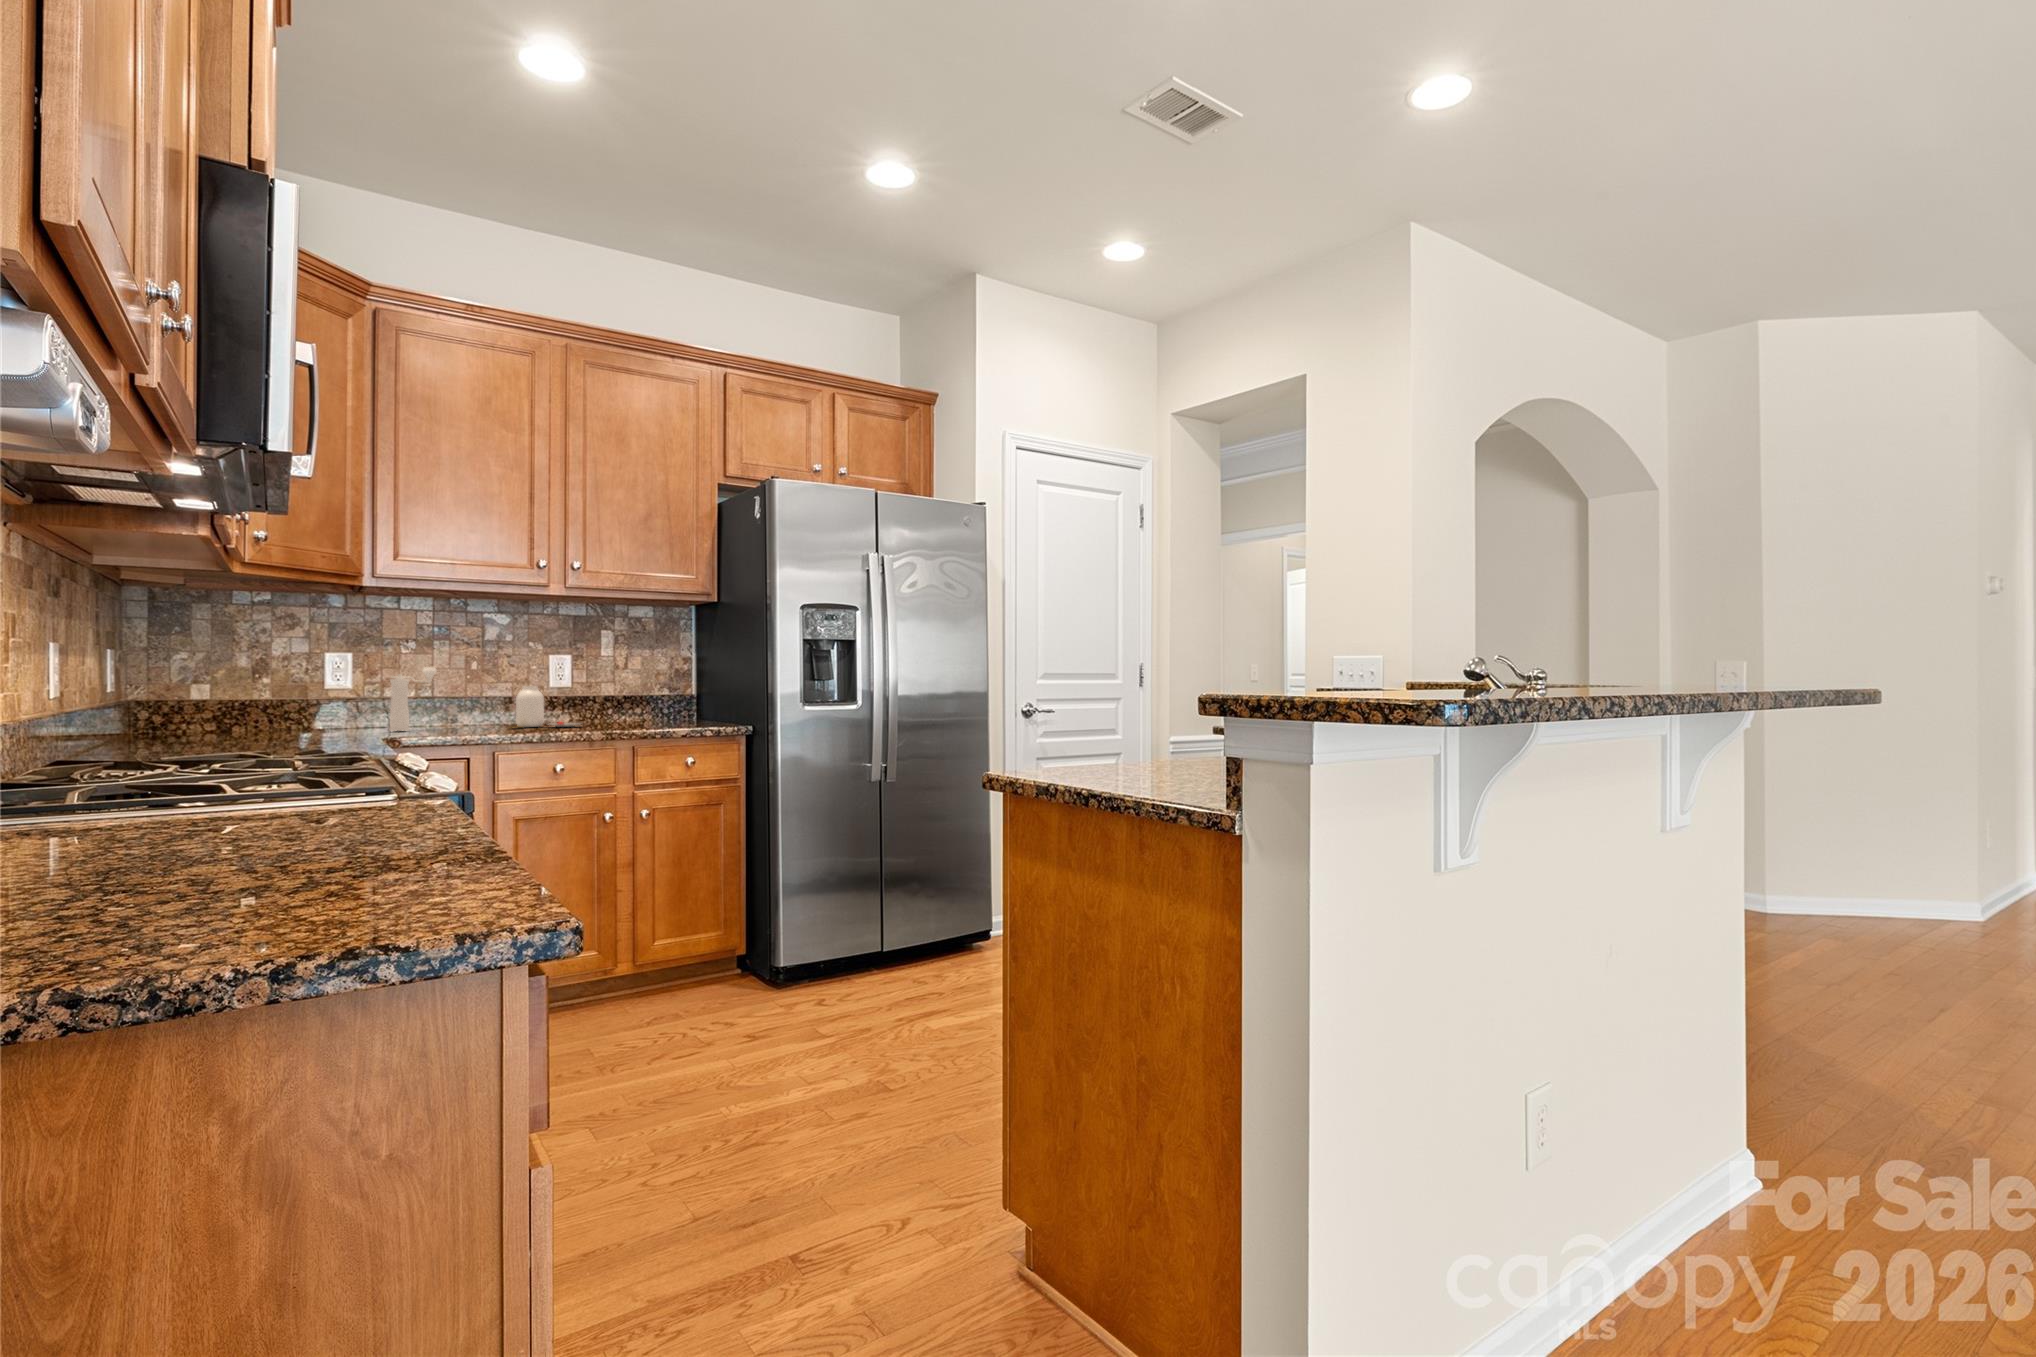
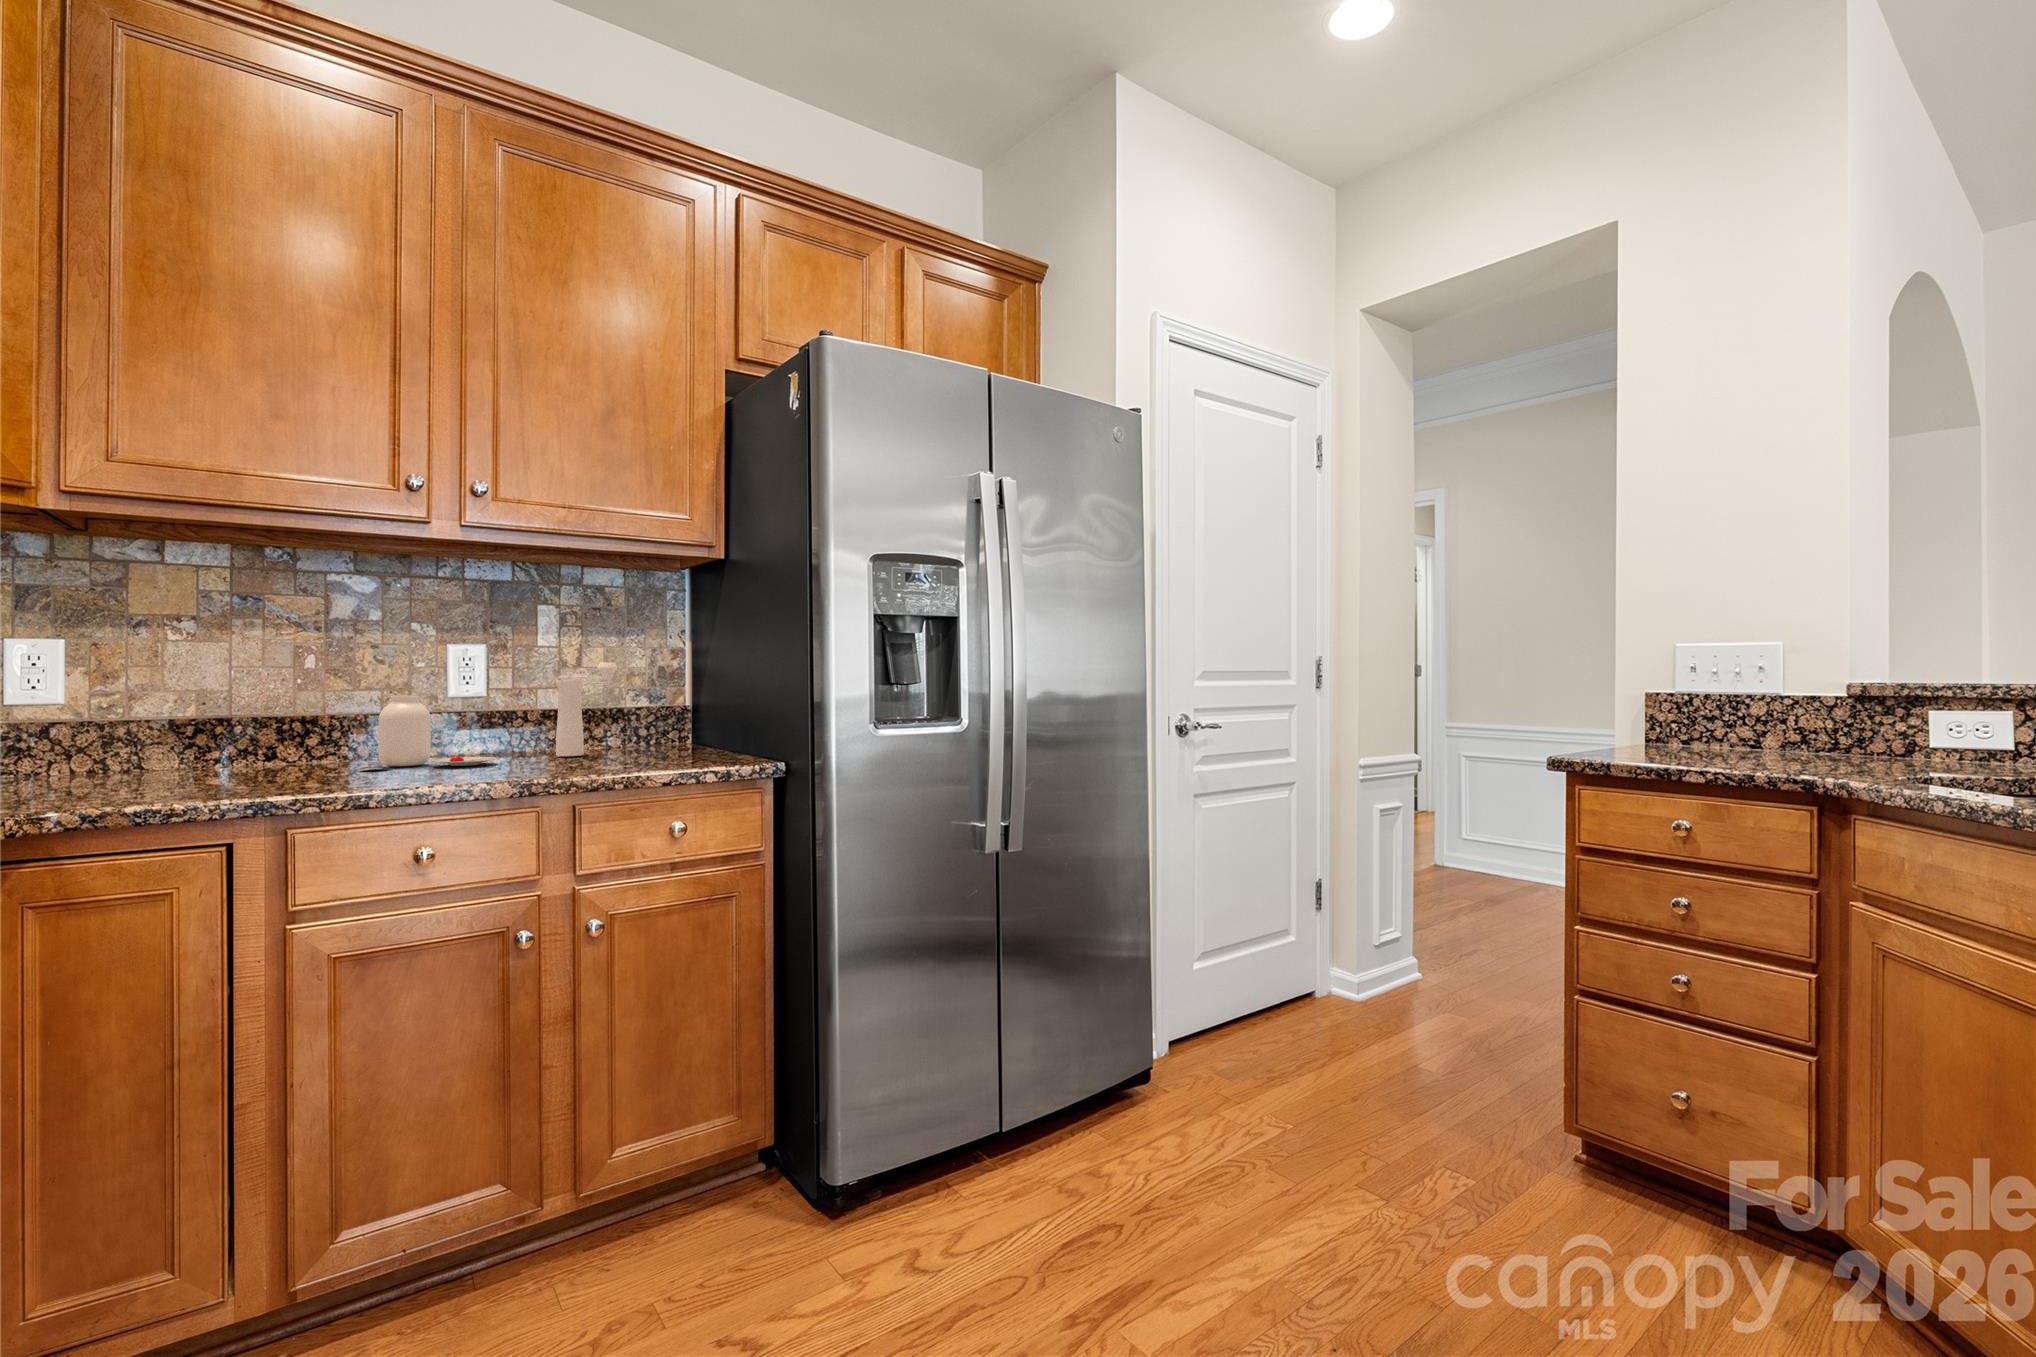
pepper mill: present [390,667,436,731] -> present [556,662,617,756]

